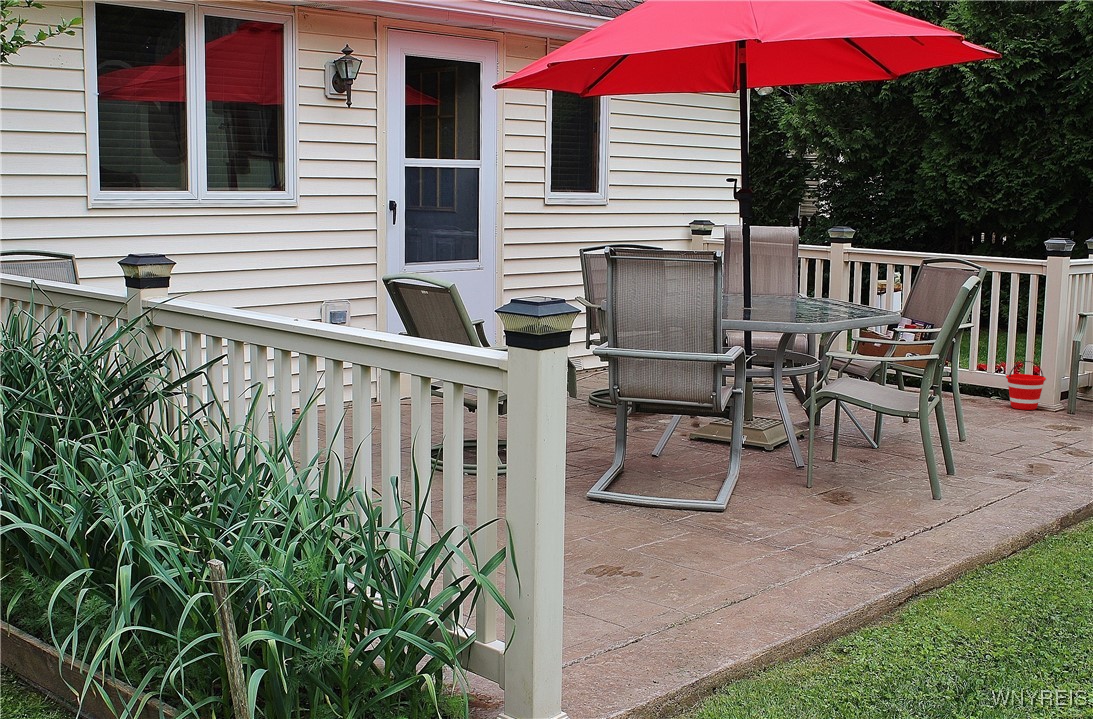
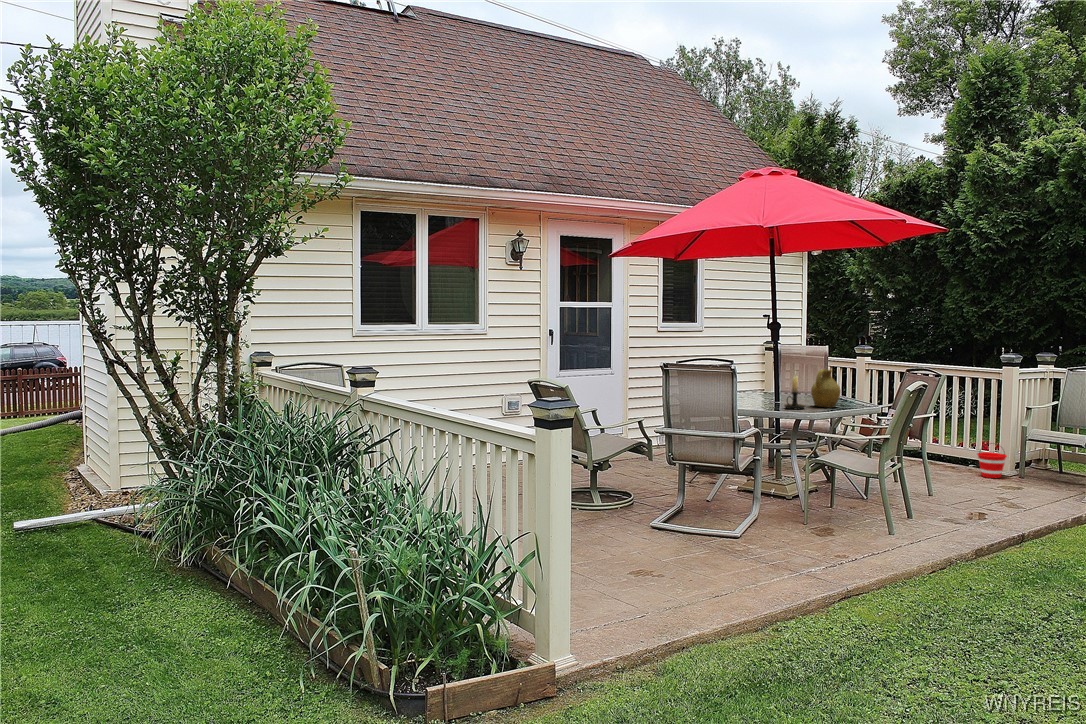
pitcher: none [809,257,851,314] -> present [811,369,841,408]
candle holder: none [773,259,804,318] -> present [784,372,805,409]

